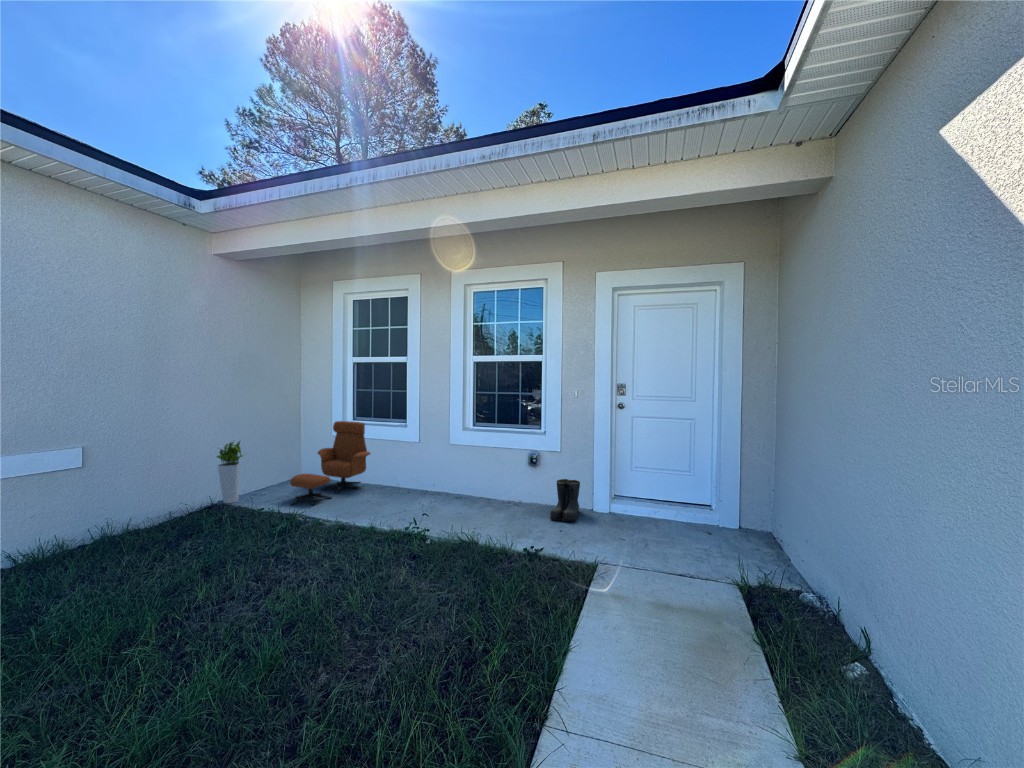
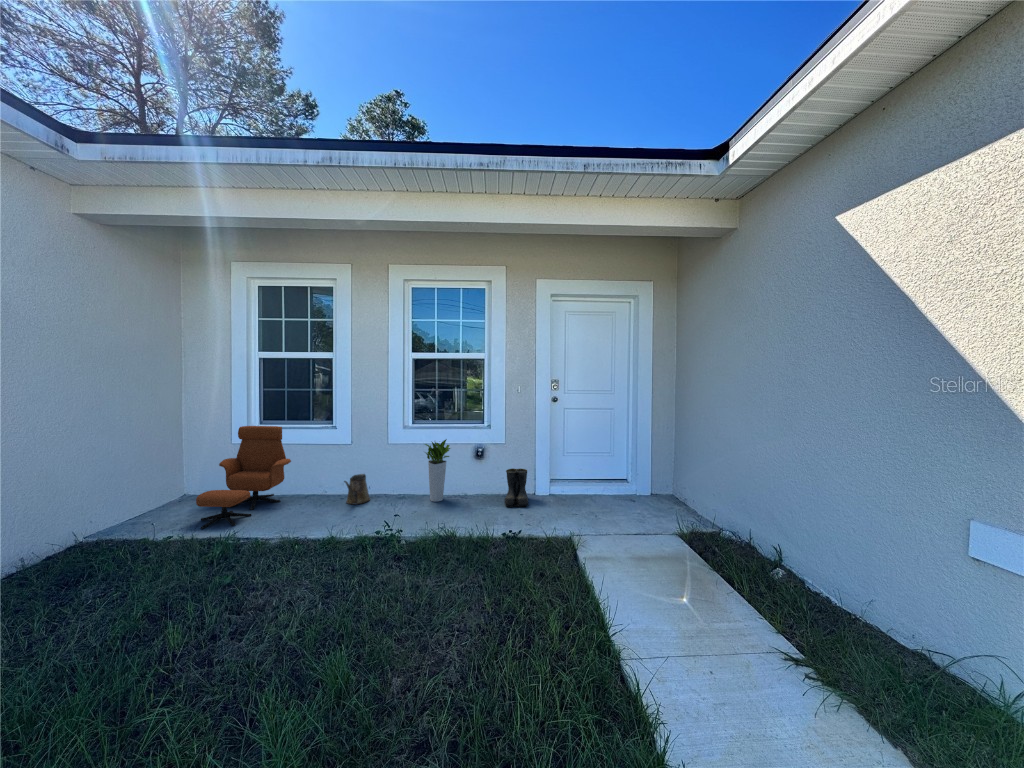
planter: present [217,441,243,504] -> present [425,439,450,502]
watering can: none [400,471,431,499] -> present [344,474,370,504]

